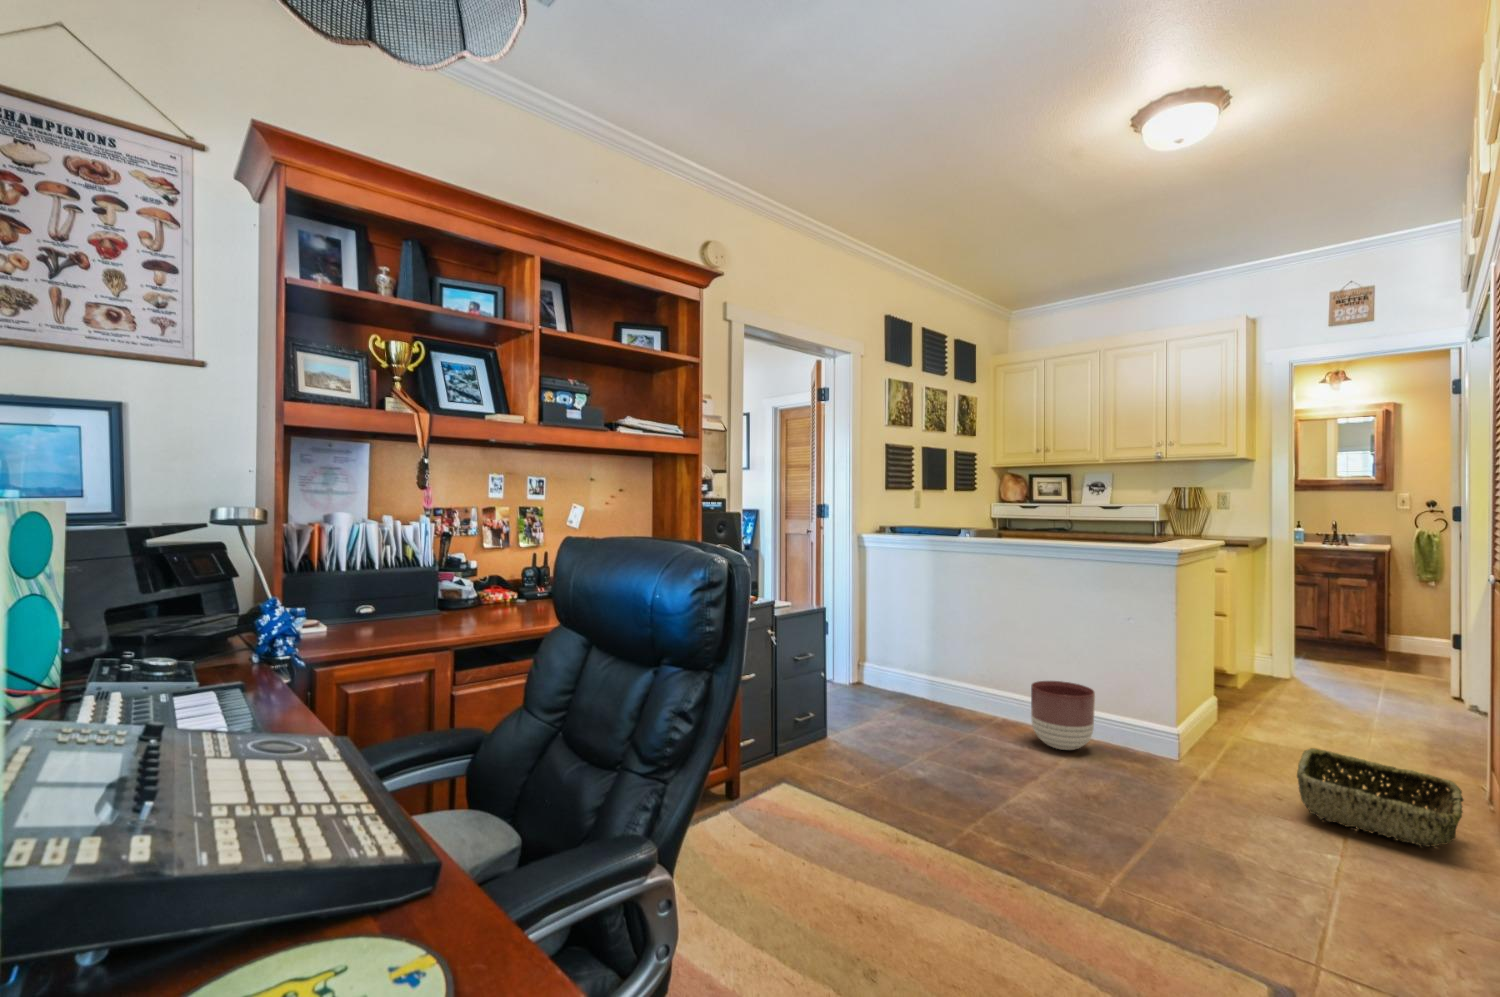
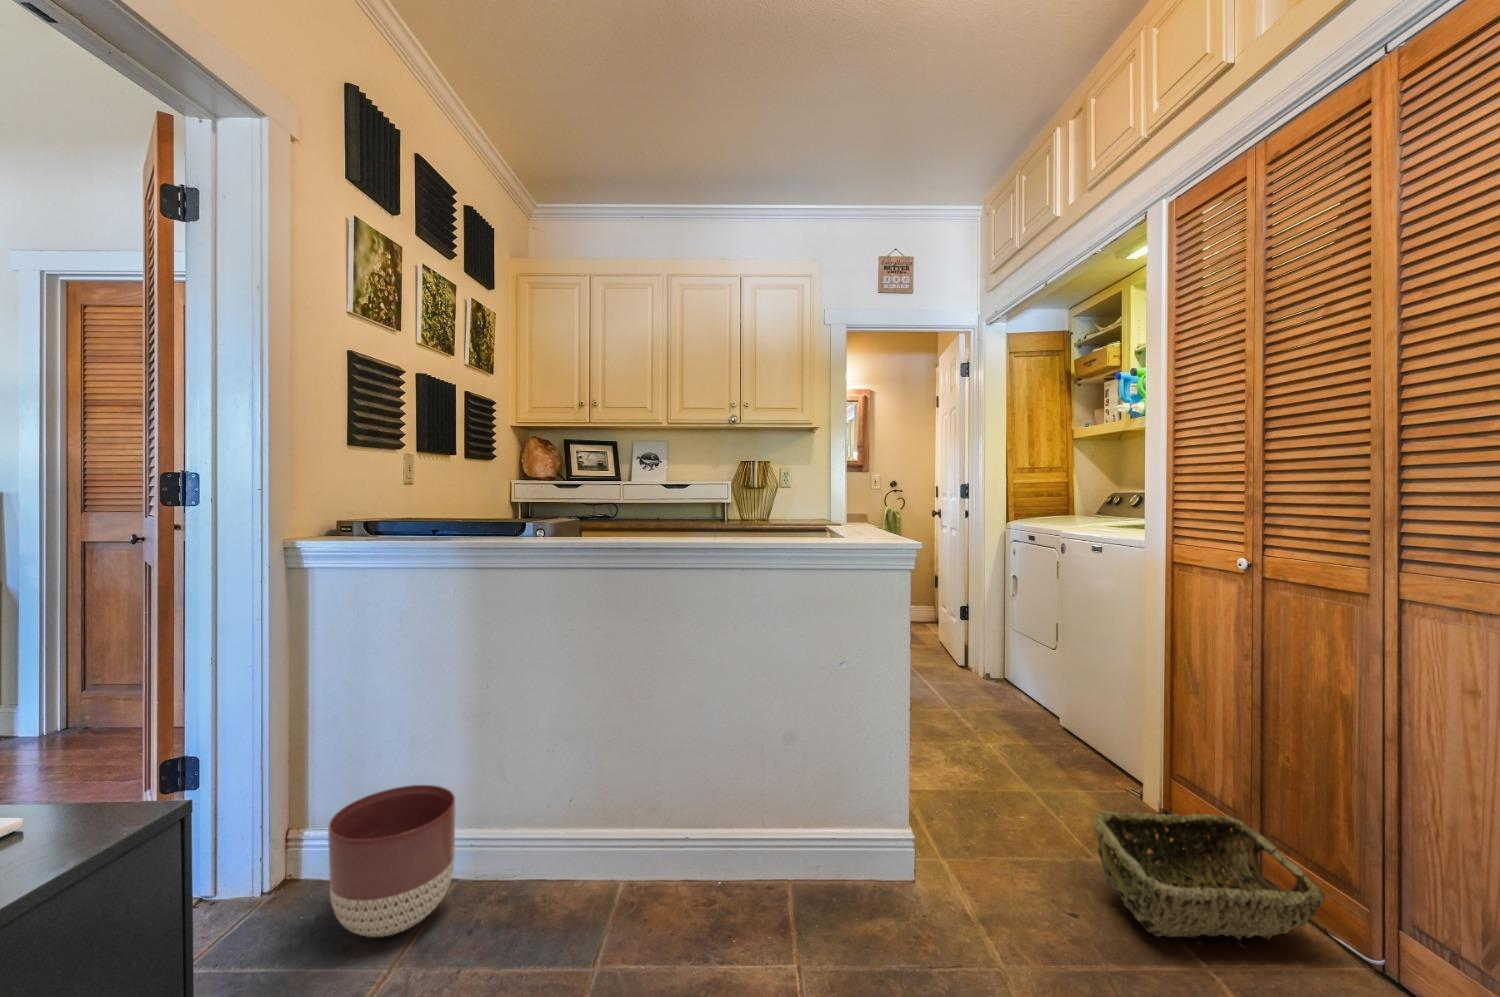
planter: present [1031,681,1095,750] -> present [328,785,455,937]

